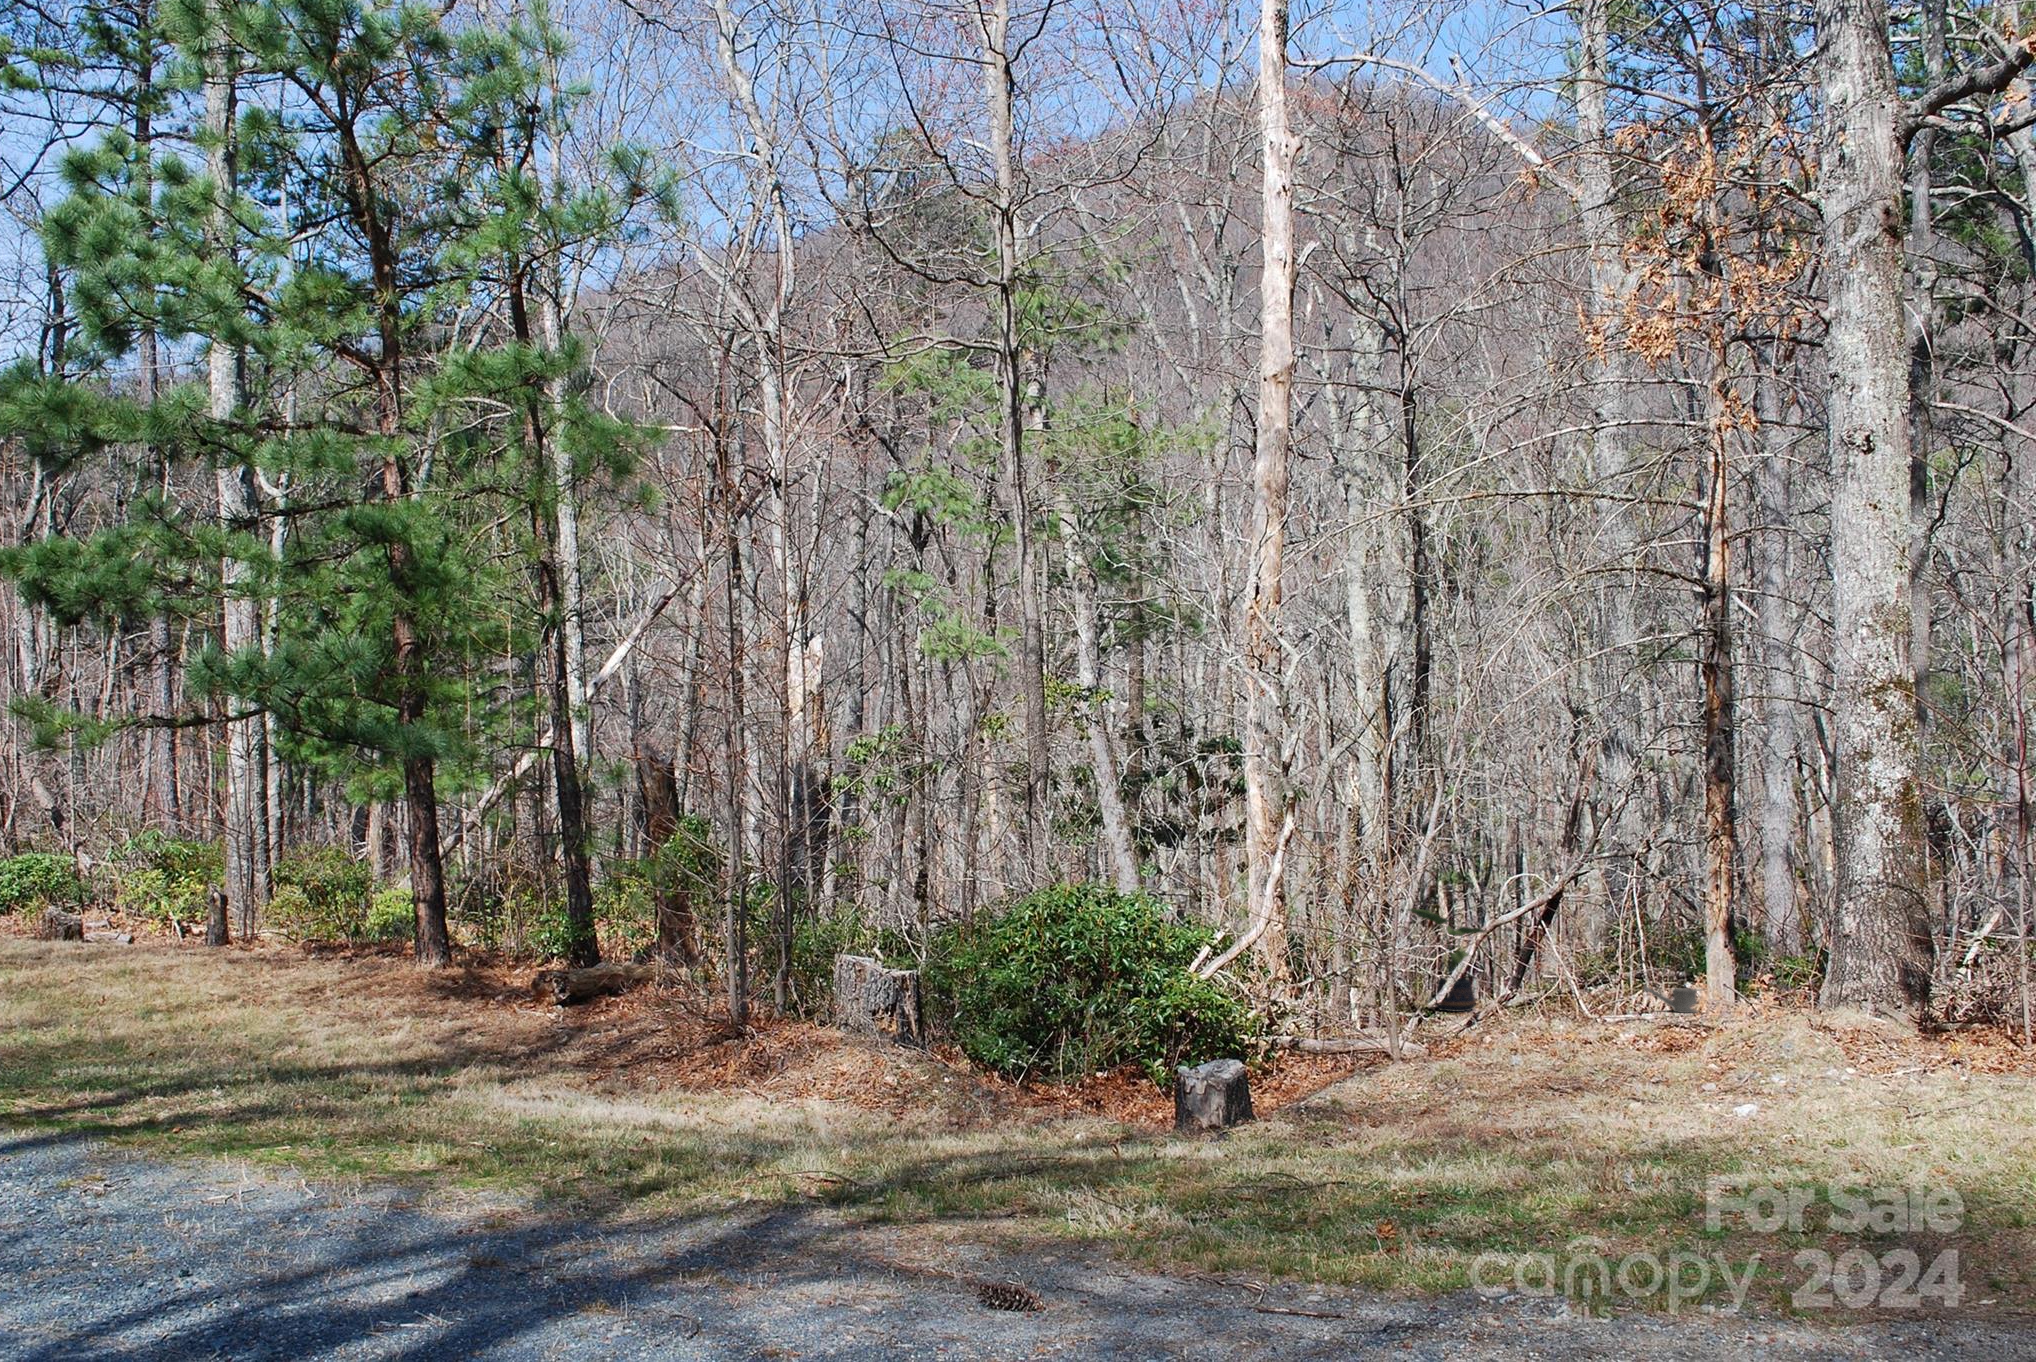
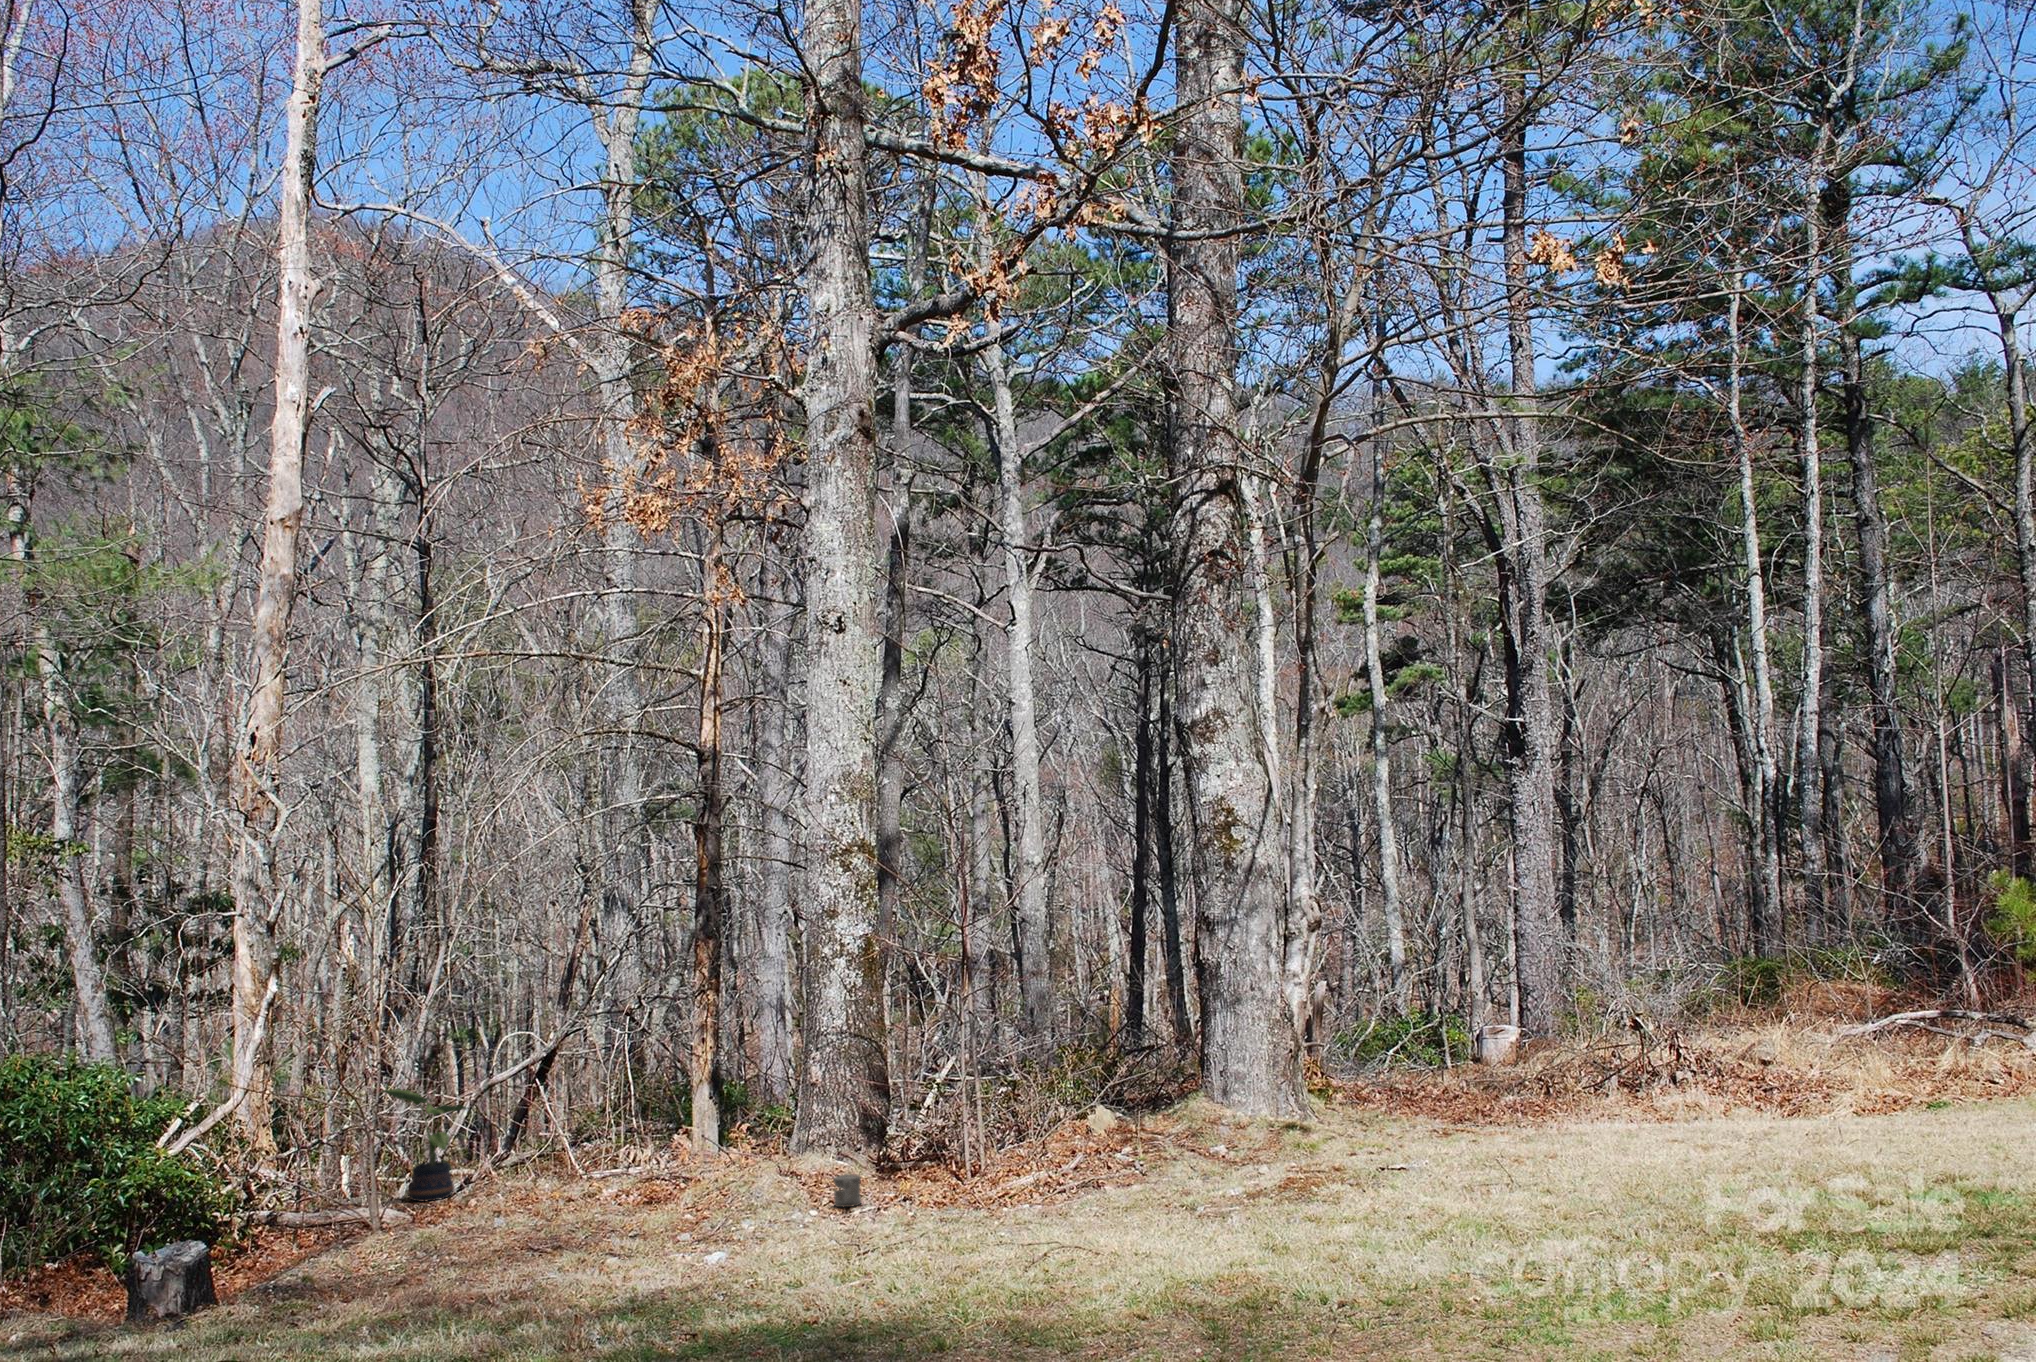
watering can: present [1644,986,1706,1013] -> present [833,1174,862,1207]

